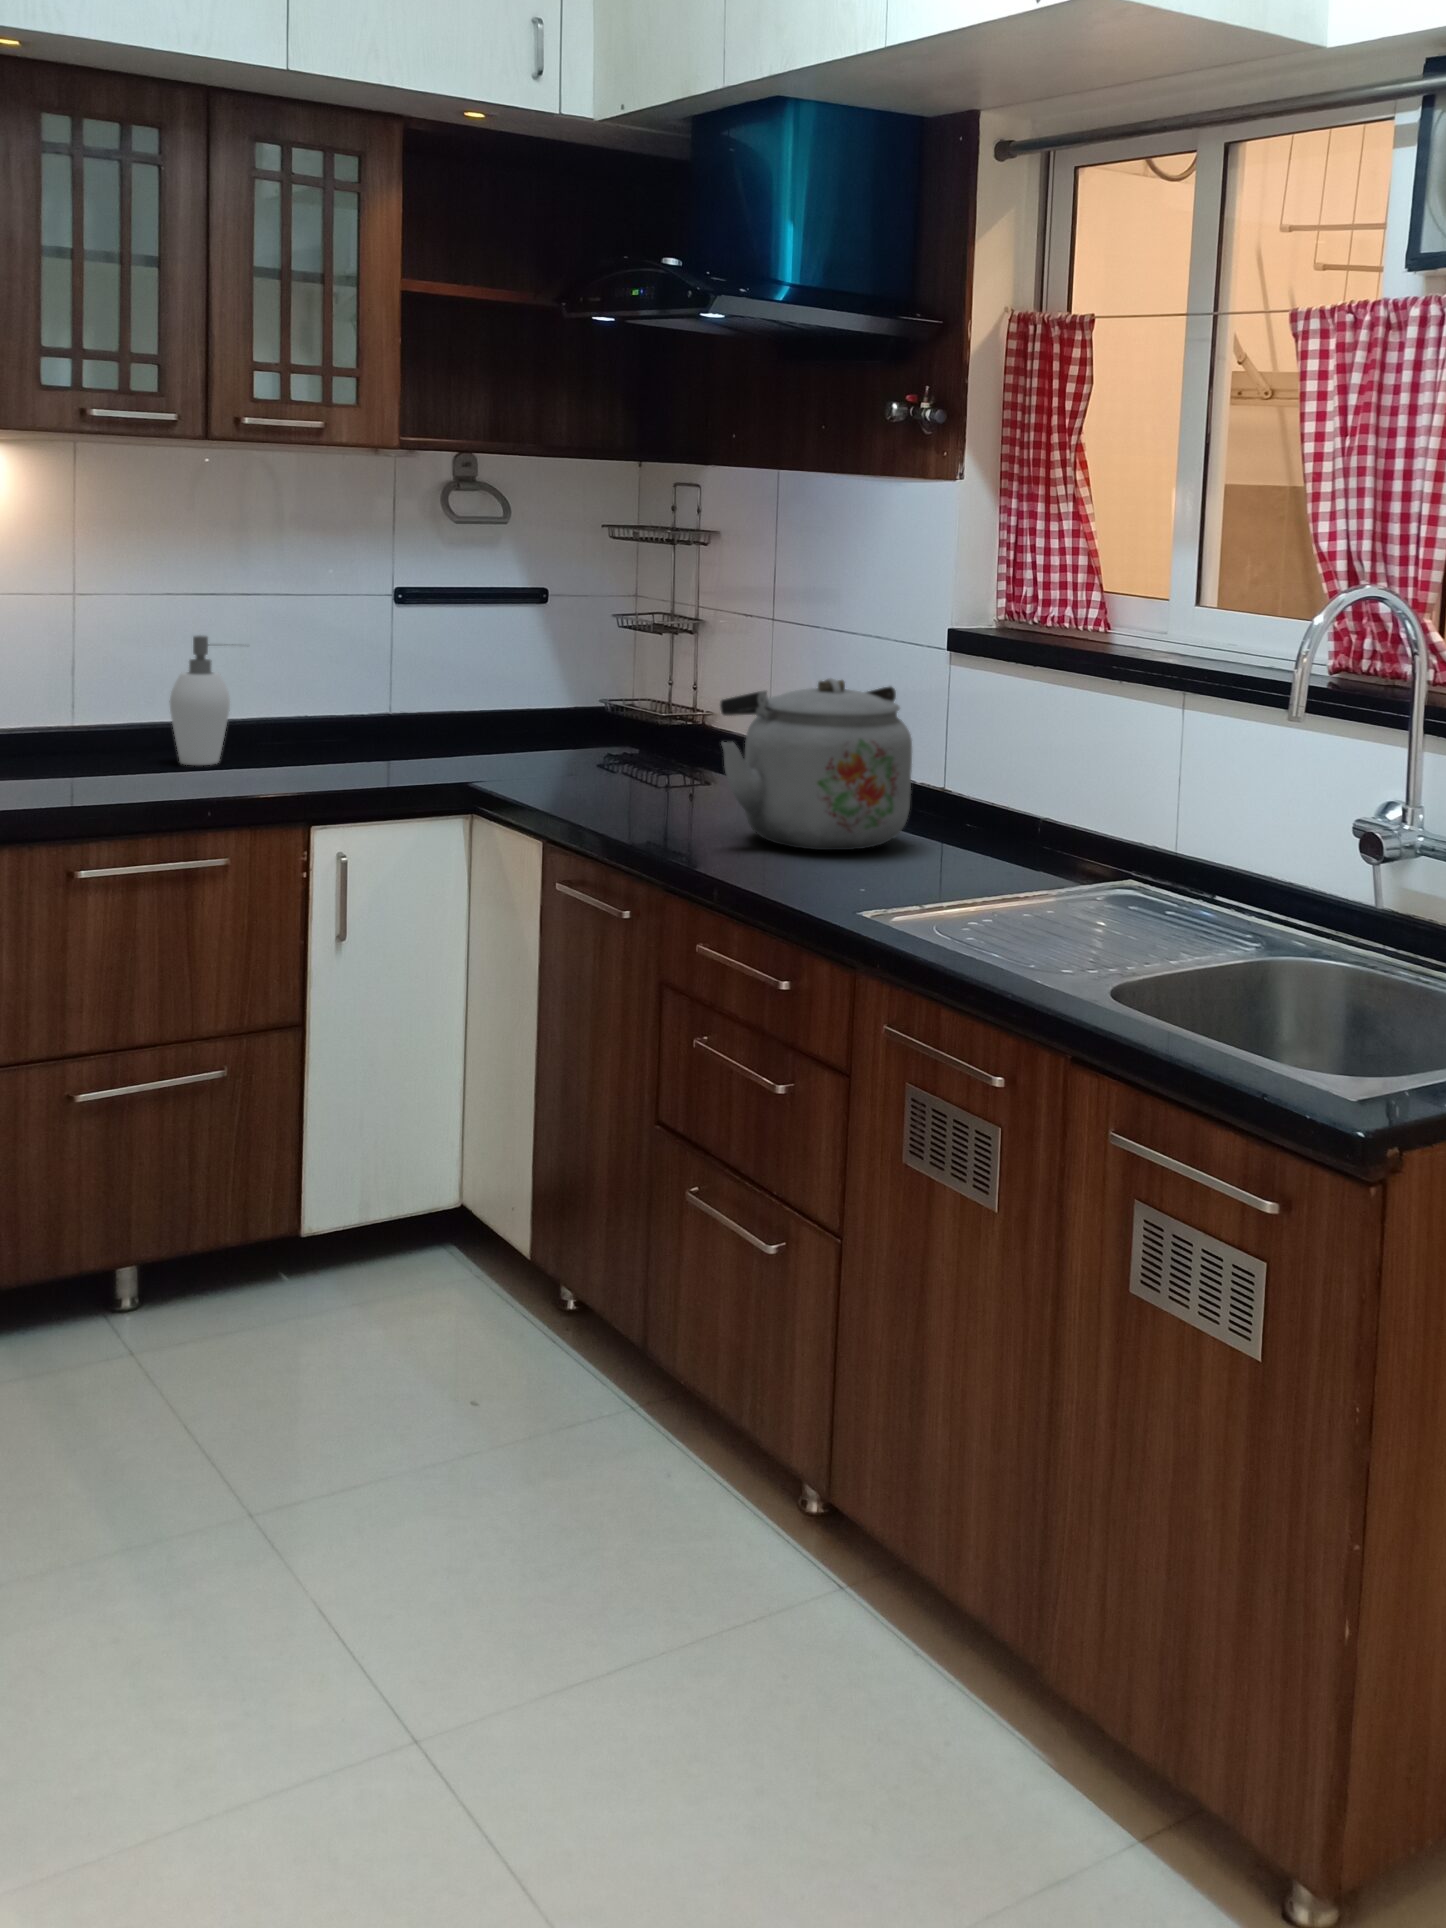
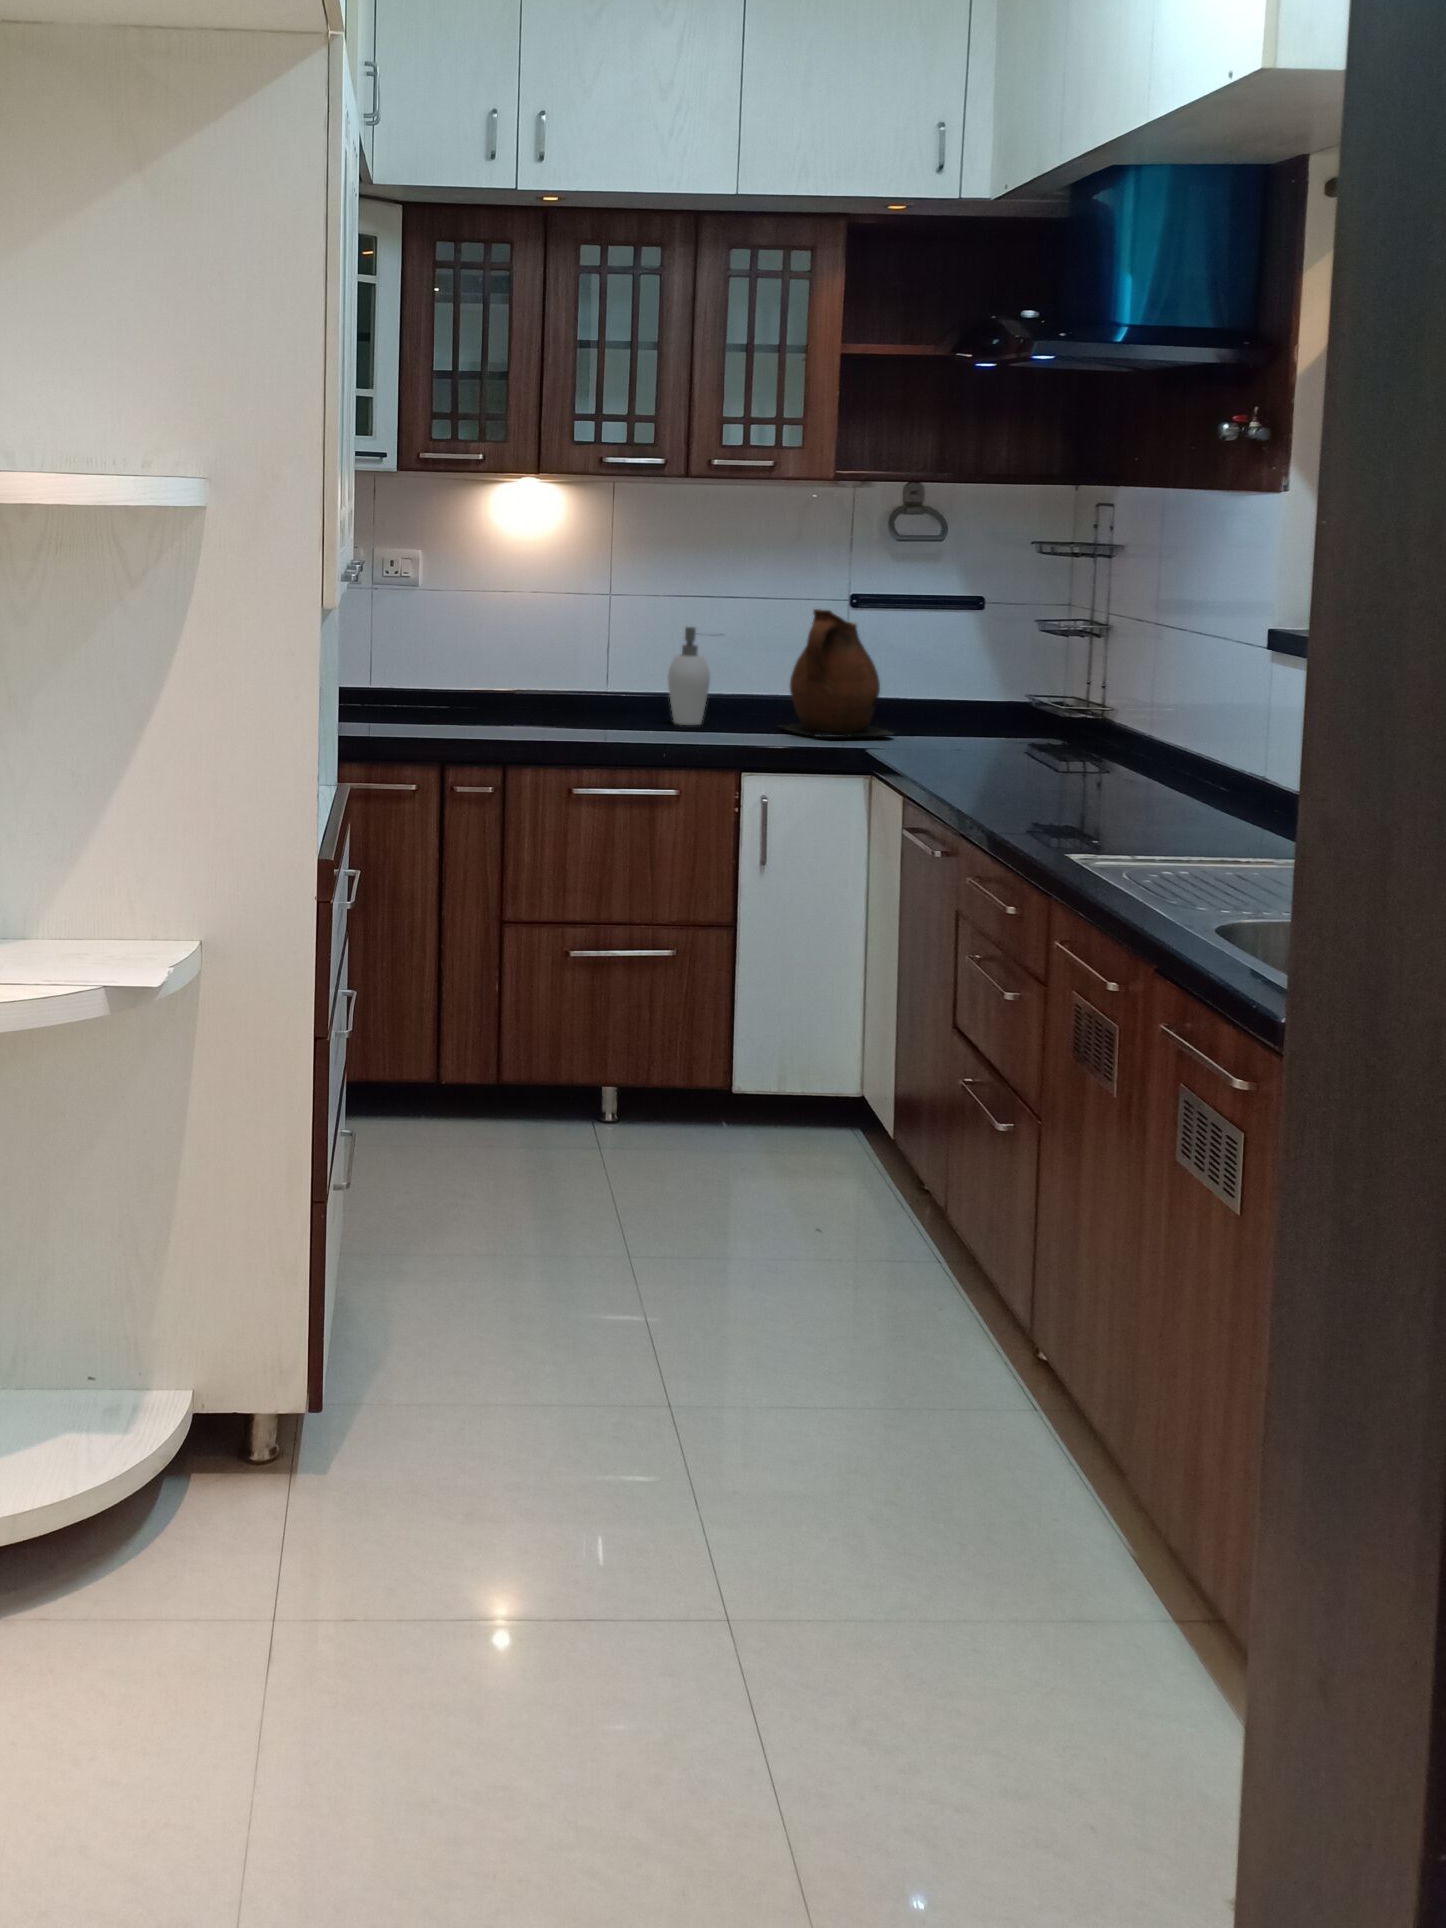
ceramic pitcher: none [320,610,474,771] -> present [781,609,894,737]
kettle: present [720,678,912,850] -> none [1030,667,1214,817]

